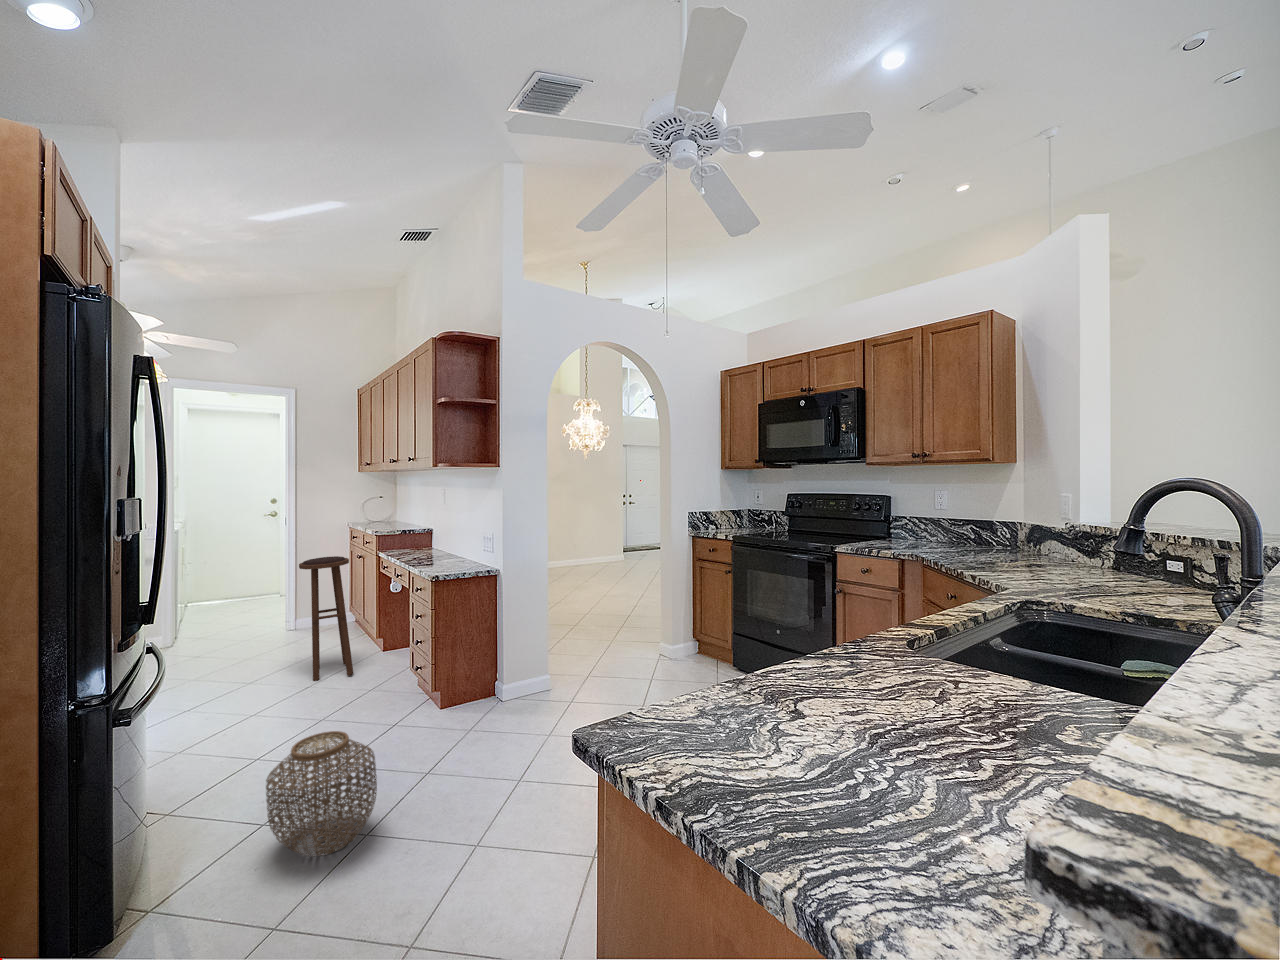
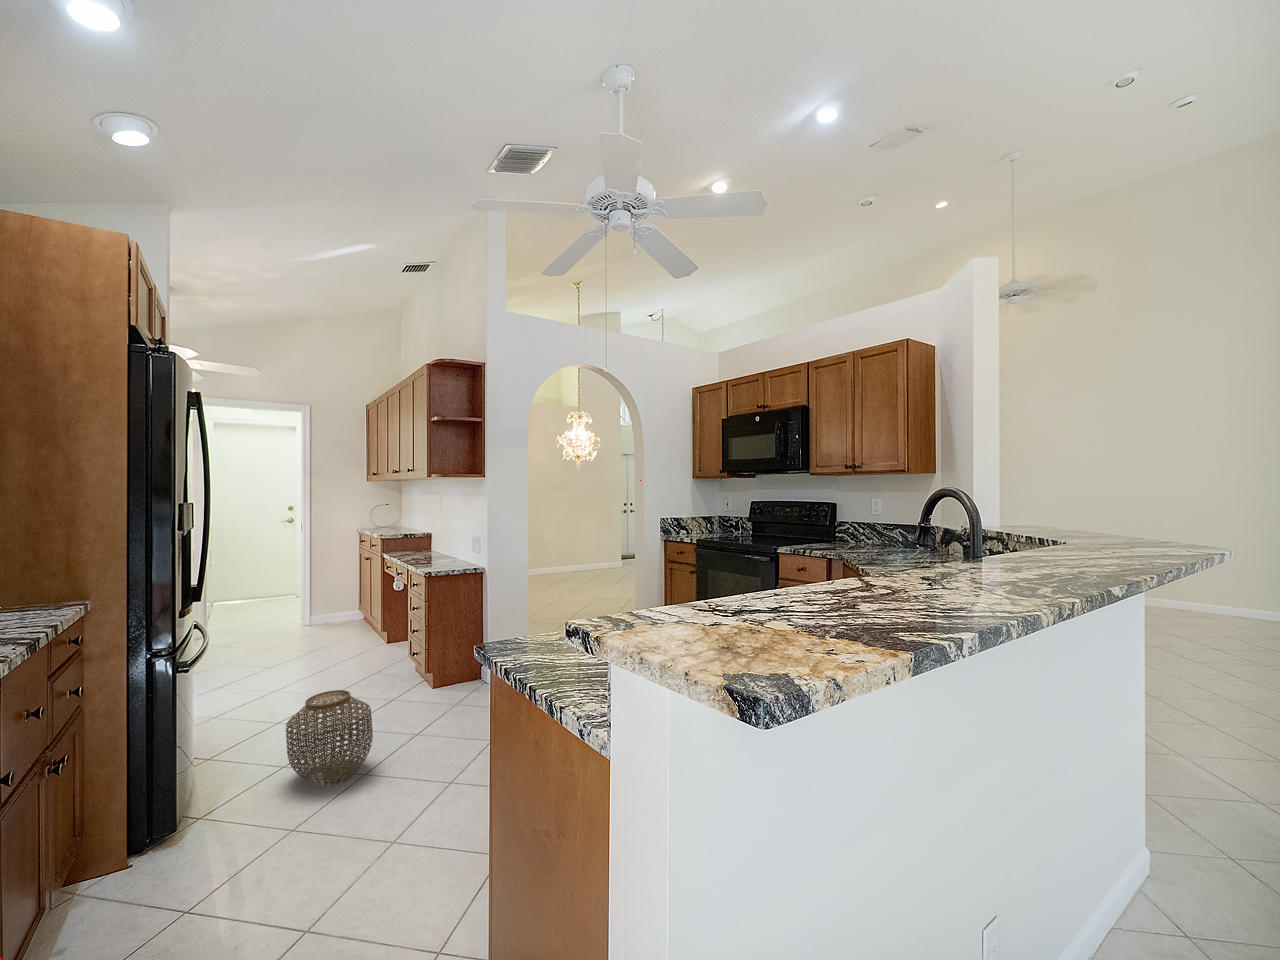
stool: present [299,556,353,681] -> none [313,556,359,666]

